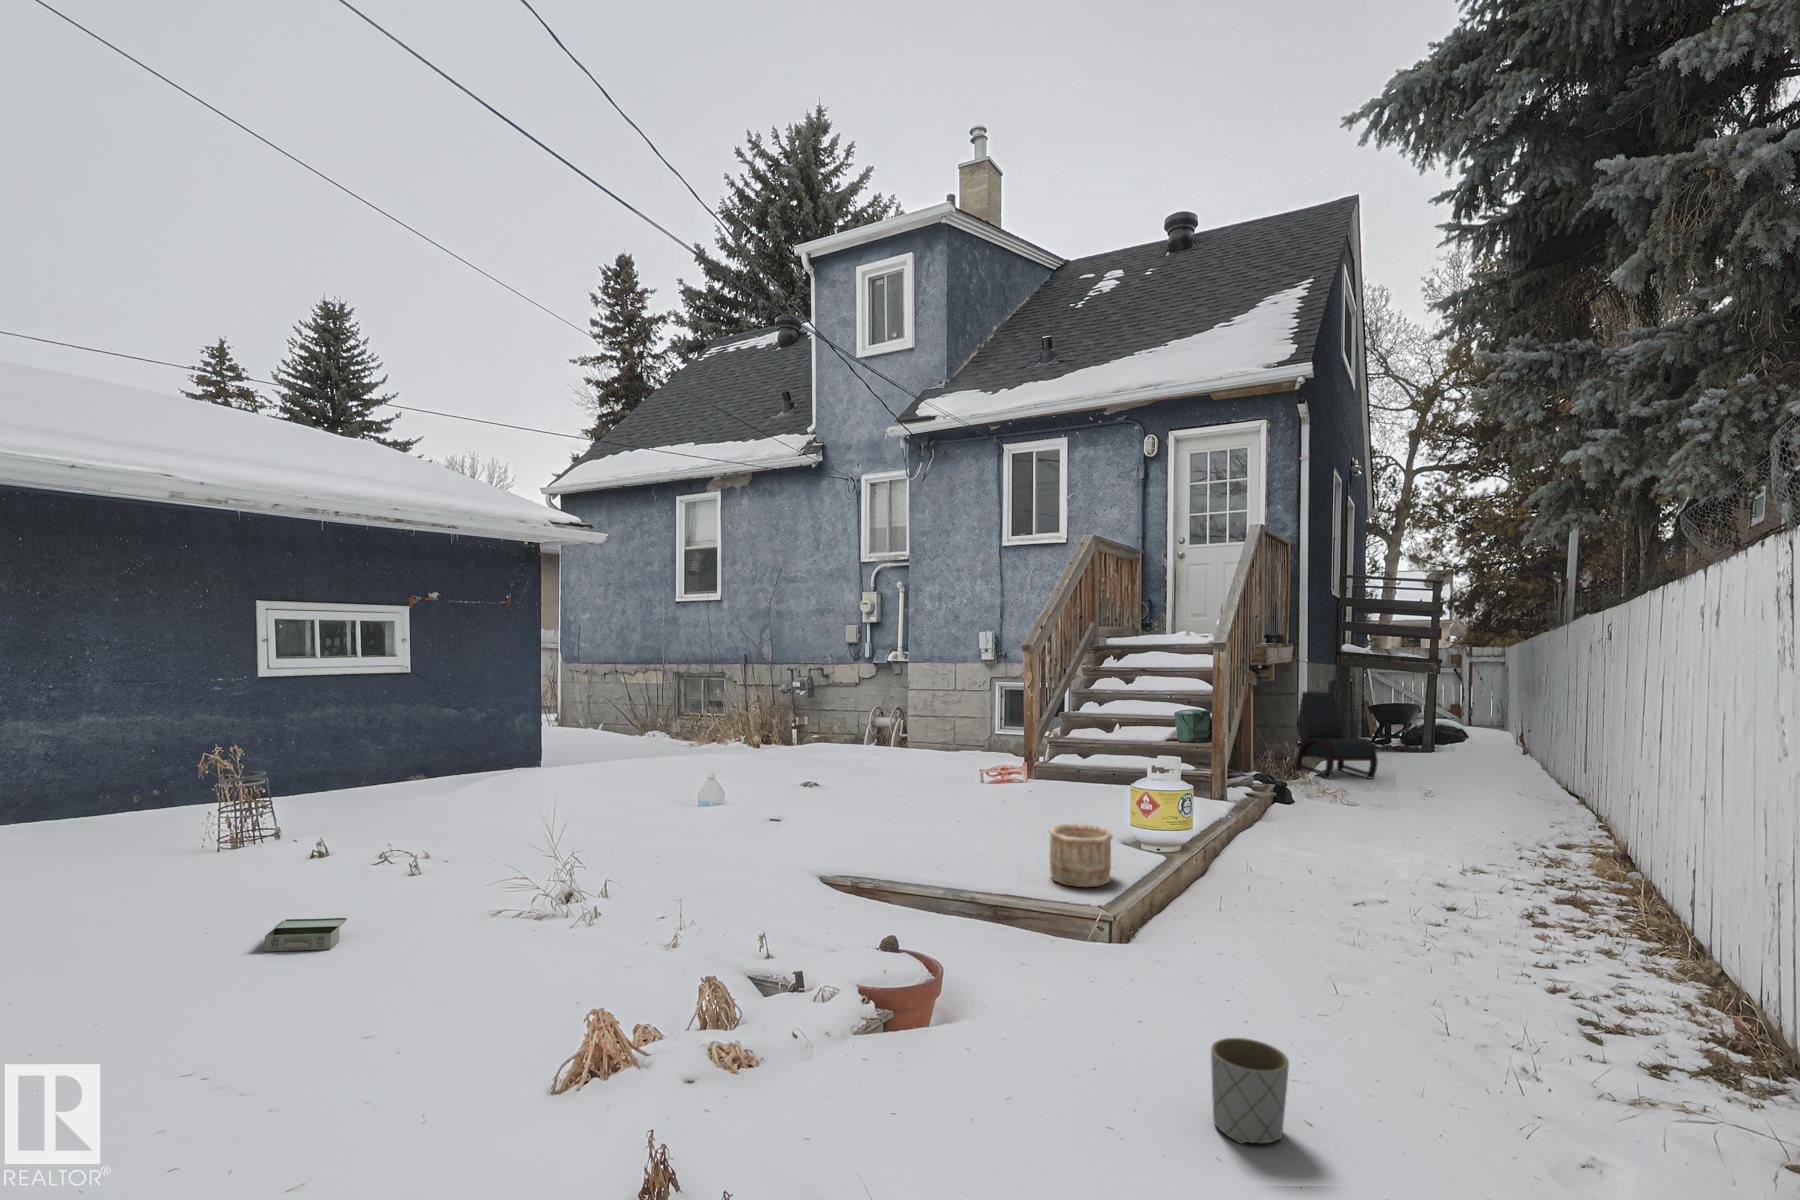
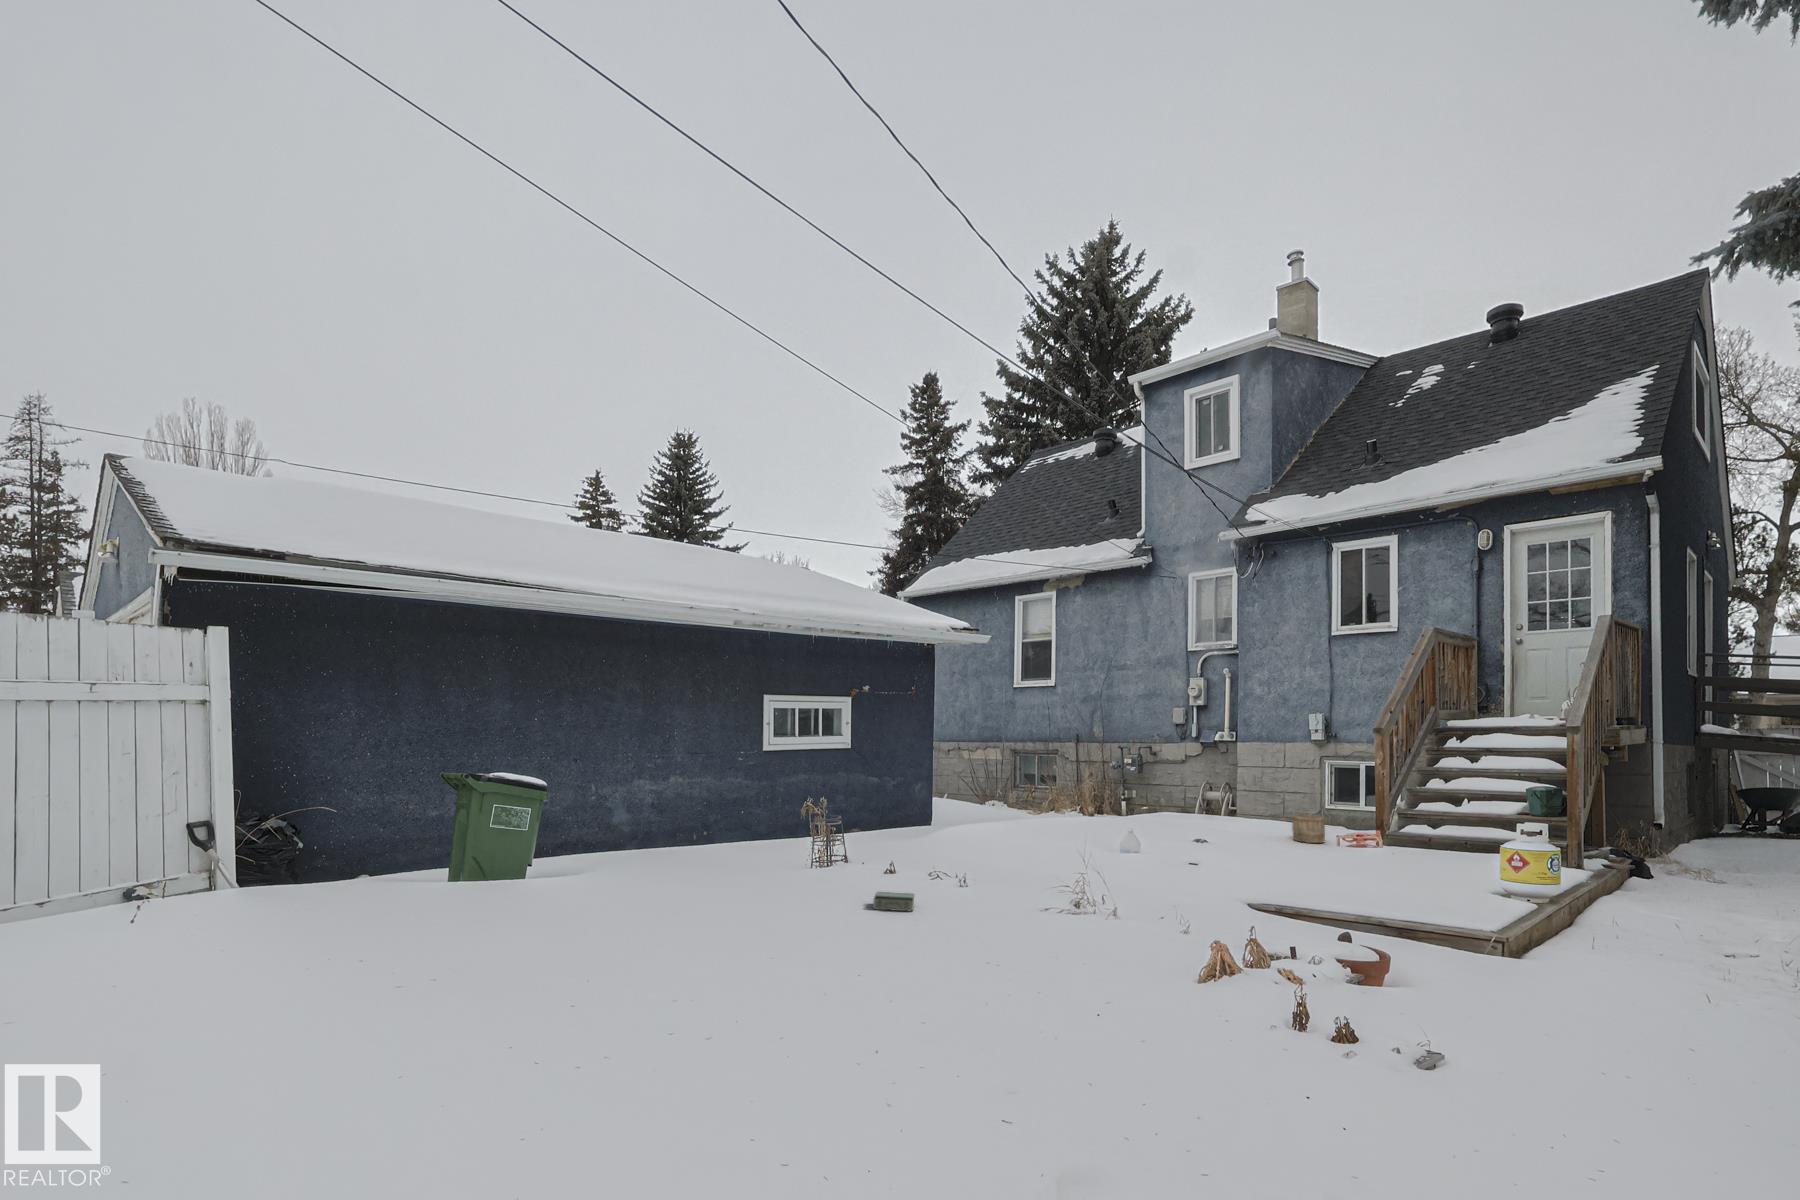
lounge chair: present [1295,692,1378,779] -> none [1656,779,1763,869]
wooden bucket: present [1049,824,1113,887] -> present [1292,814,1325,843]
planter: present [1211,1038,1289,1144] -> none [1593,989,1656,1058]

